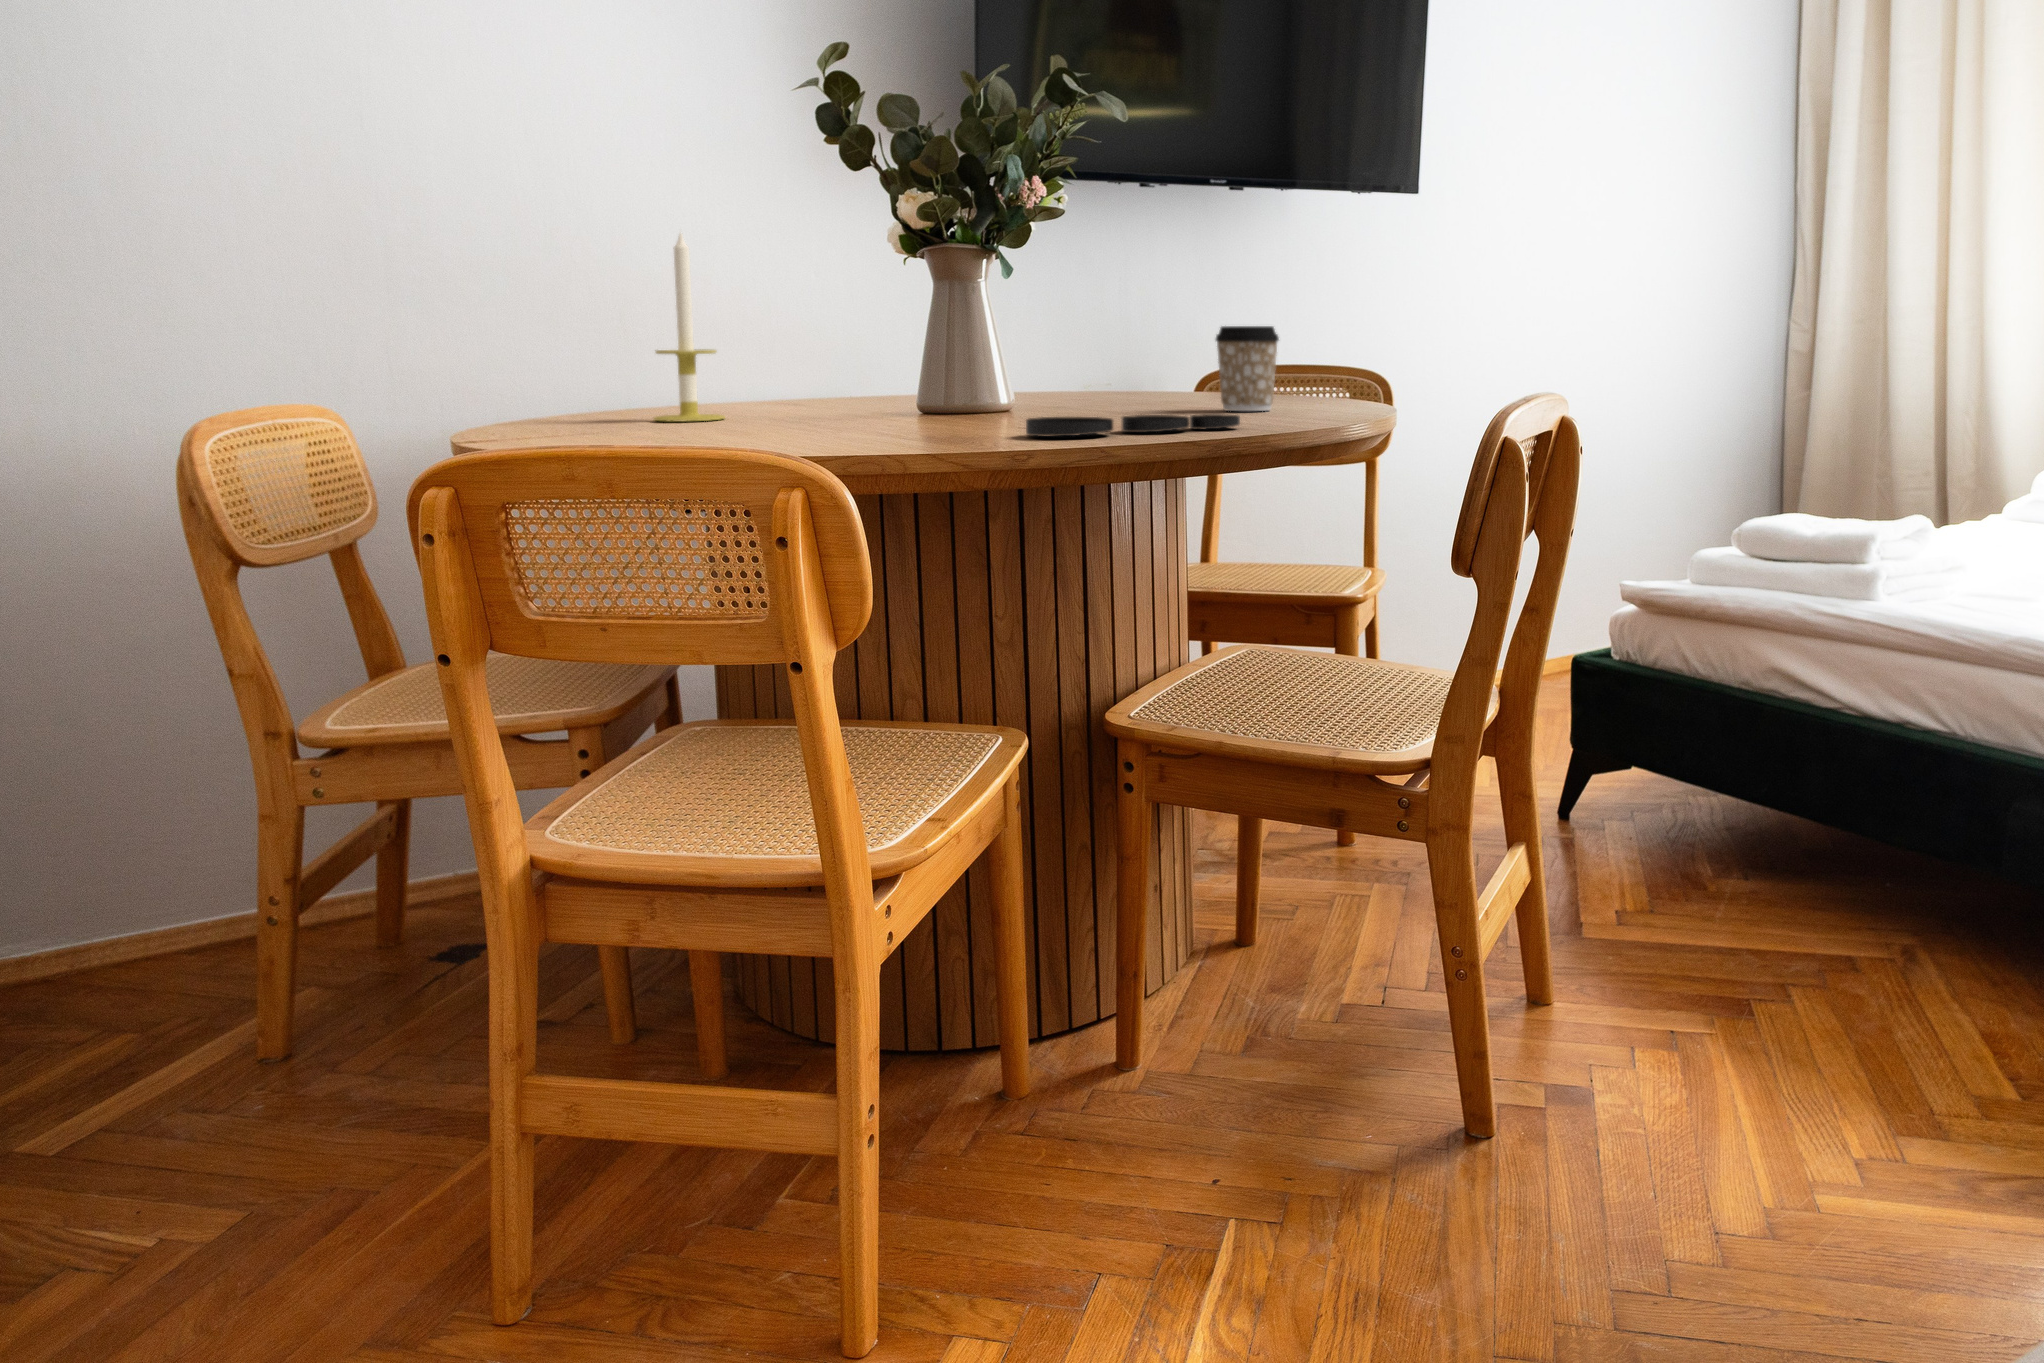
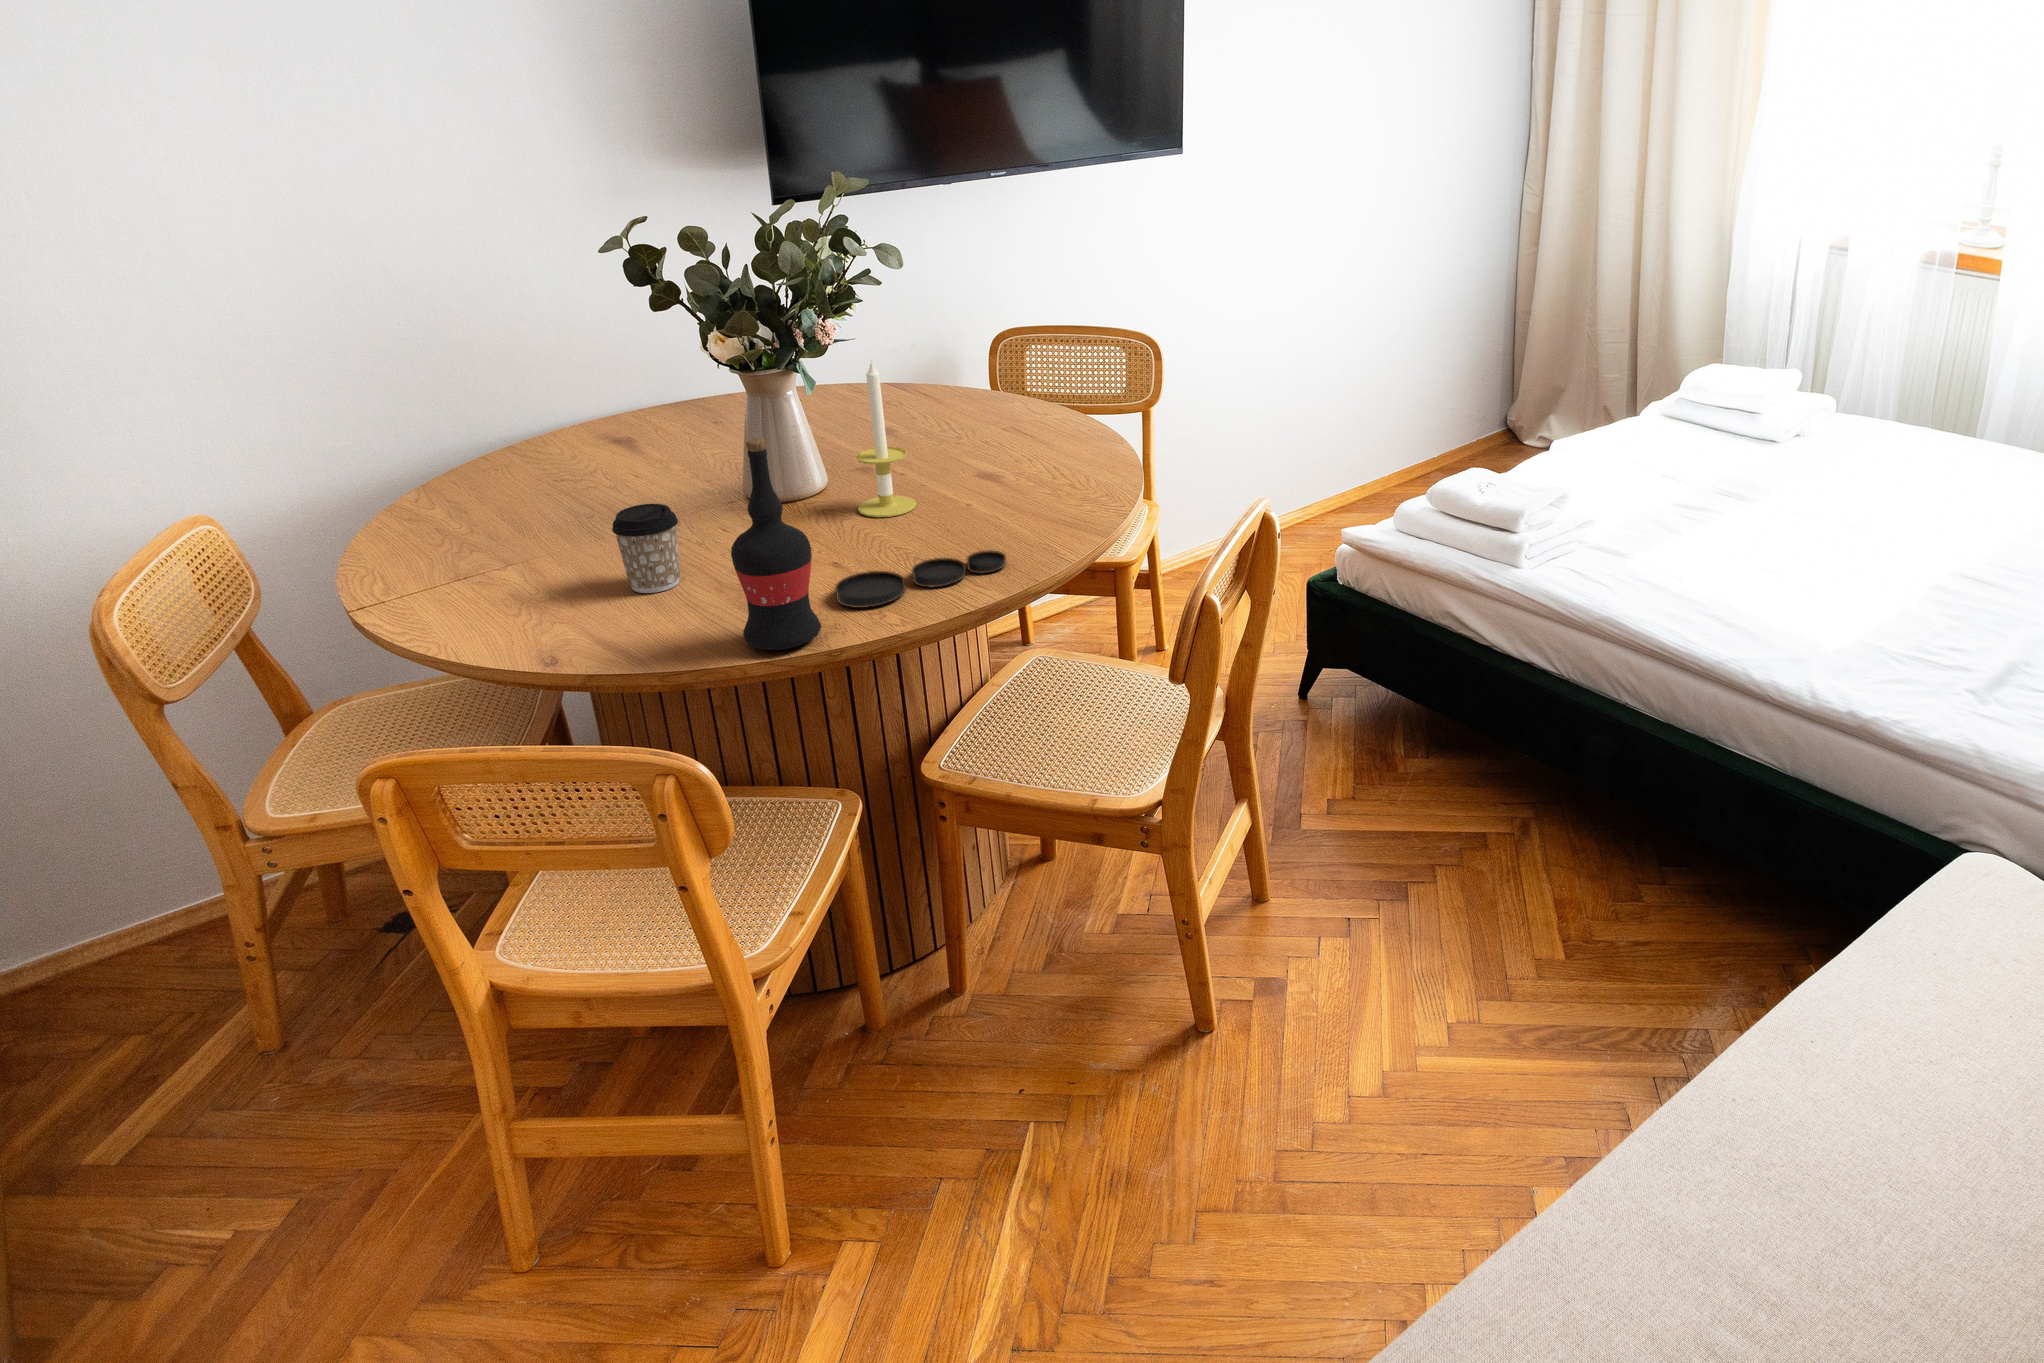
wine bottle: none [906,165,1008,446] -> present [731,438,821,650]
candle: present [654,233,725,421] -> present [856,360,916,517]
coffee cup: present [1216,326,1279,411] -> present [612,504,680,593]

